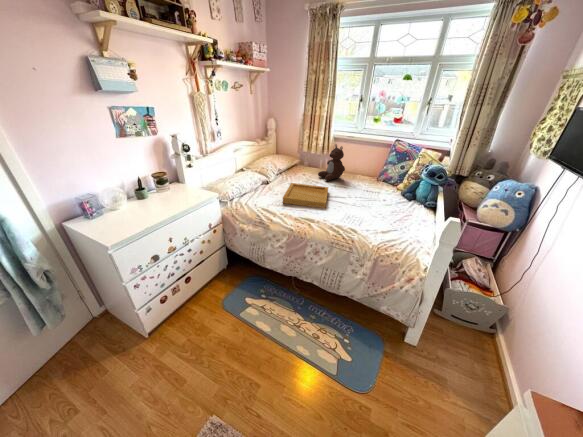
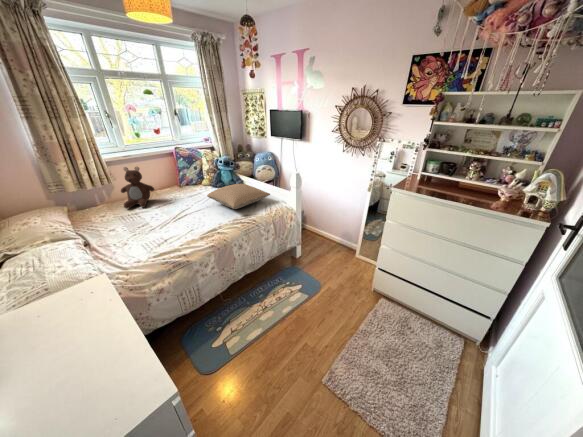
tray: present [283,183,328,208] -> none [128,207,199,240]
pillow: none [346,192,413,231] -> present [207,184,270,209]

